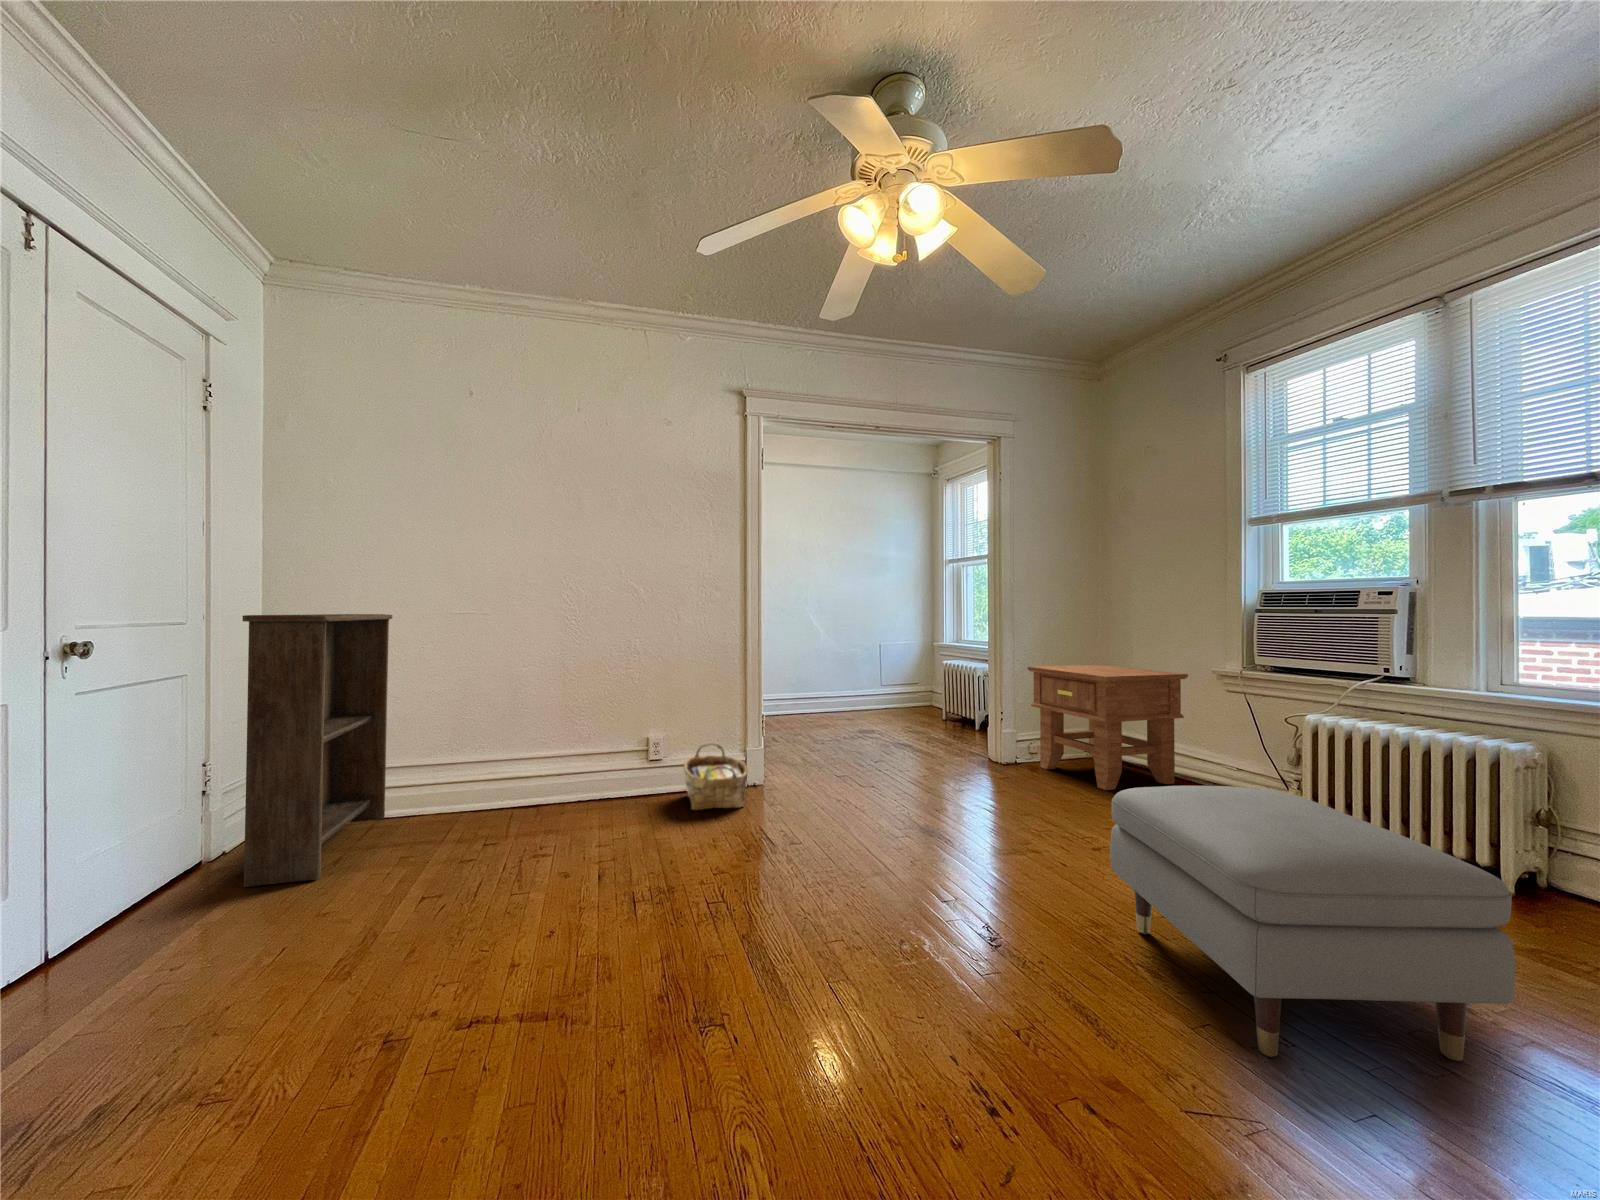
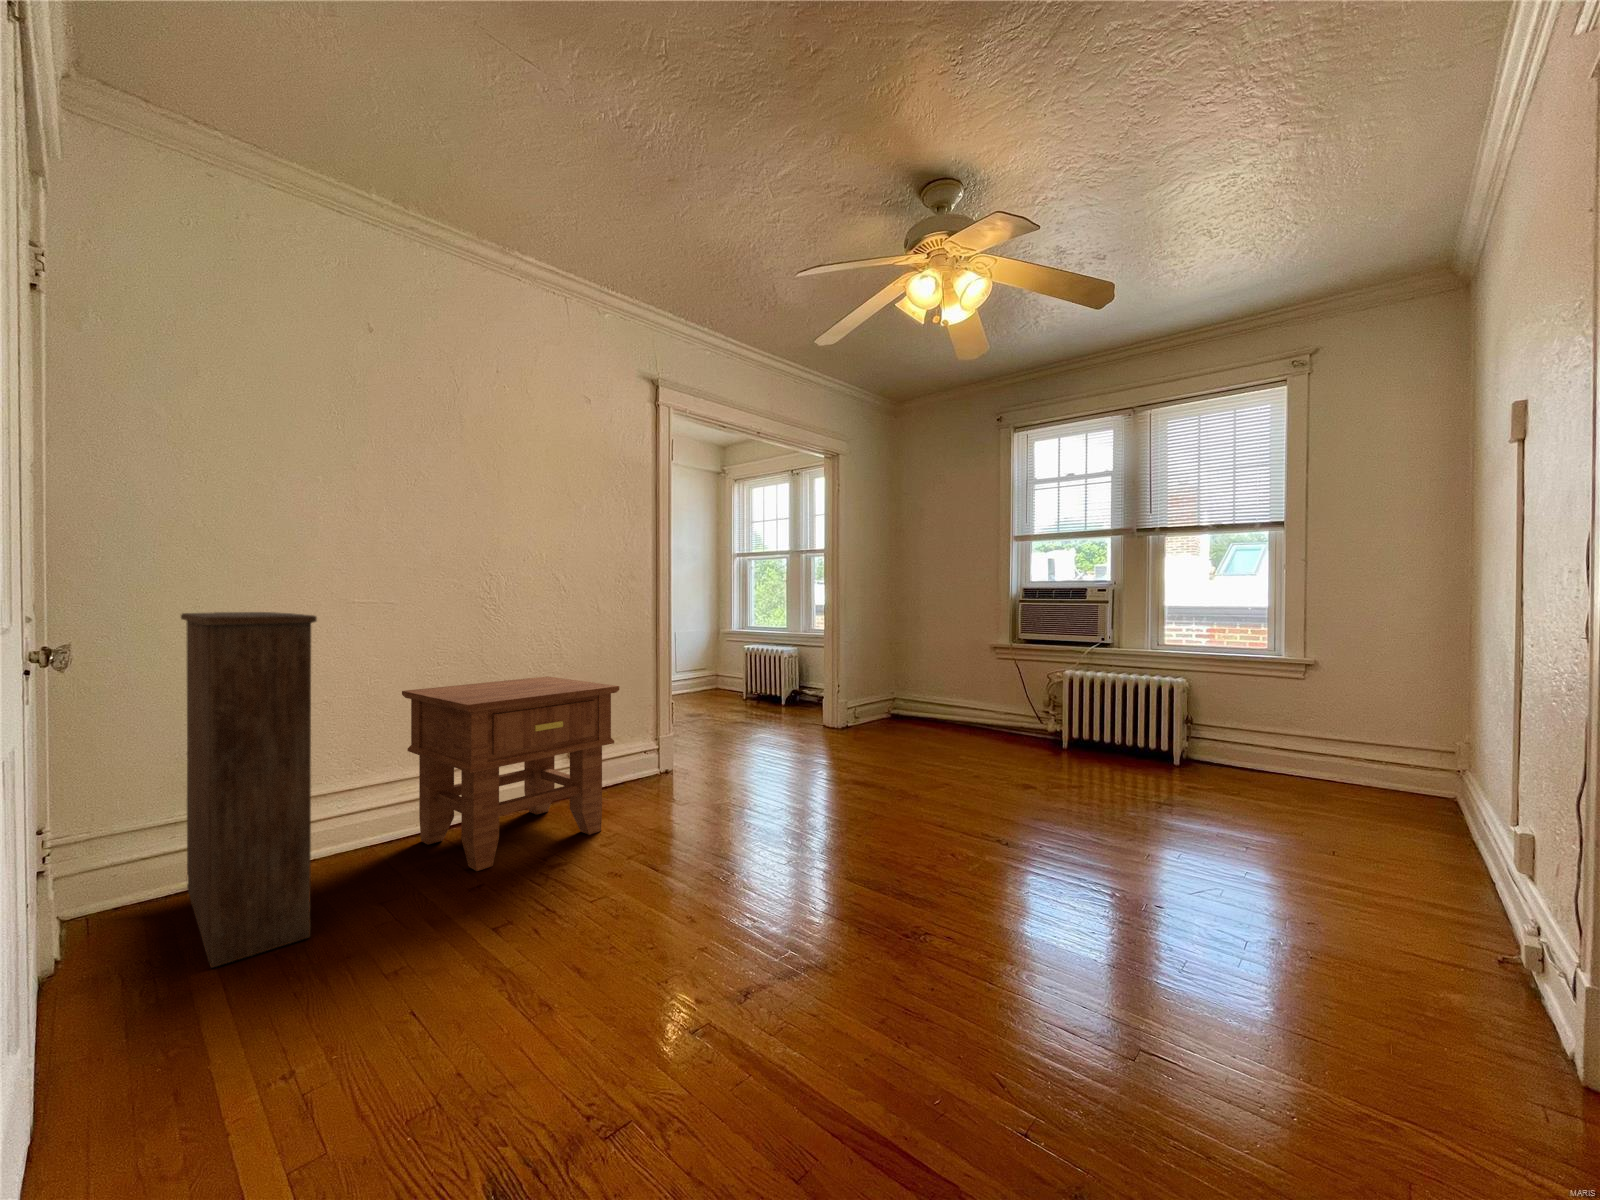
side table: present [1028,665,1188,790] -> present [402,676,619,871]
woven basket: present [684,743,748,810] -> none [614,735,686,800]
ottoman: present [1110,786,1515,1061] -> none [1026,715,1243,855]

